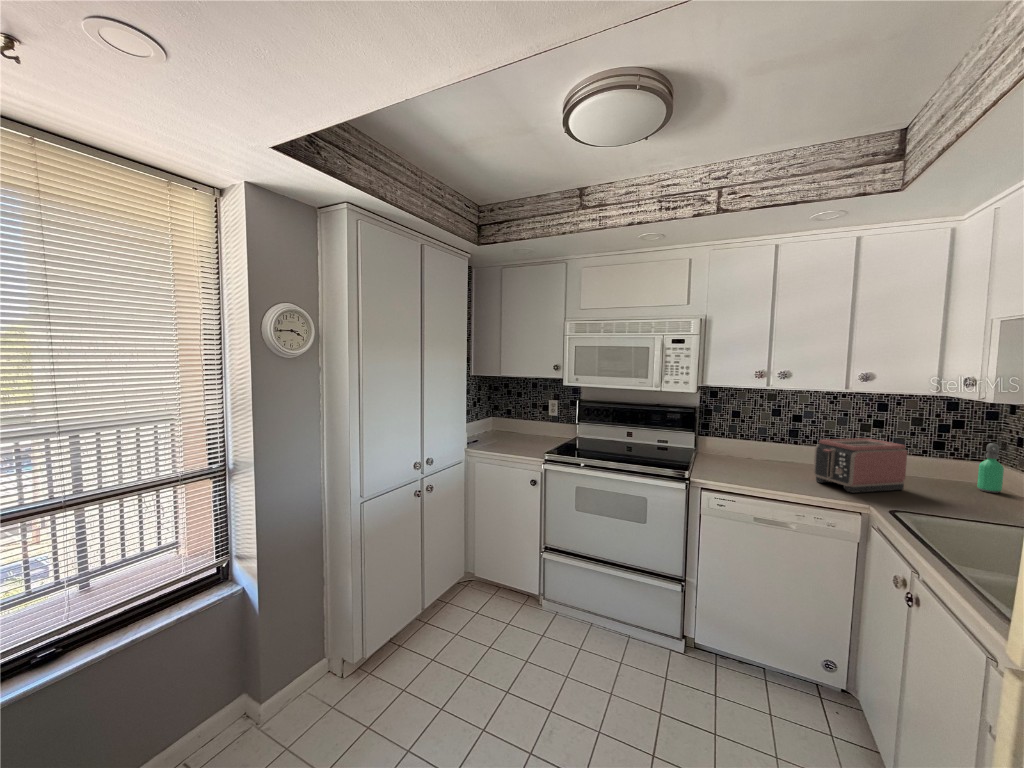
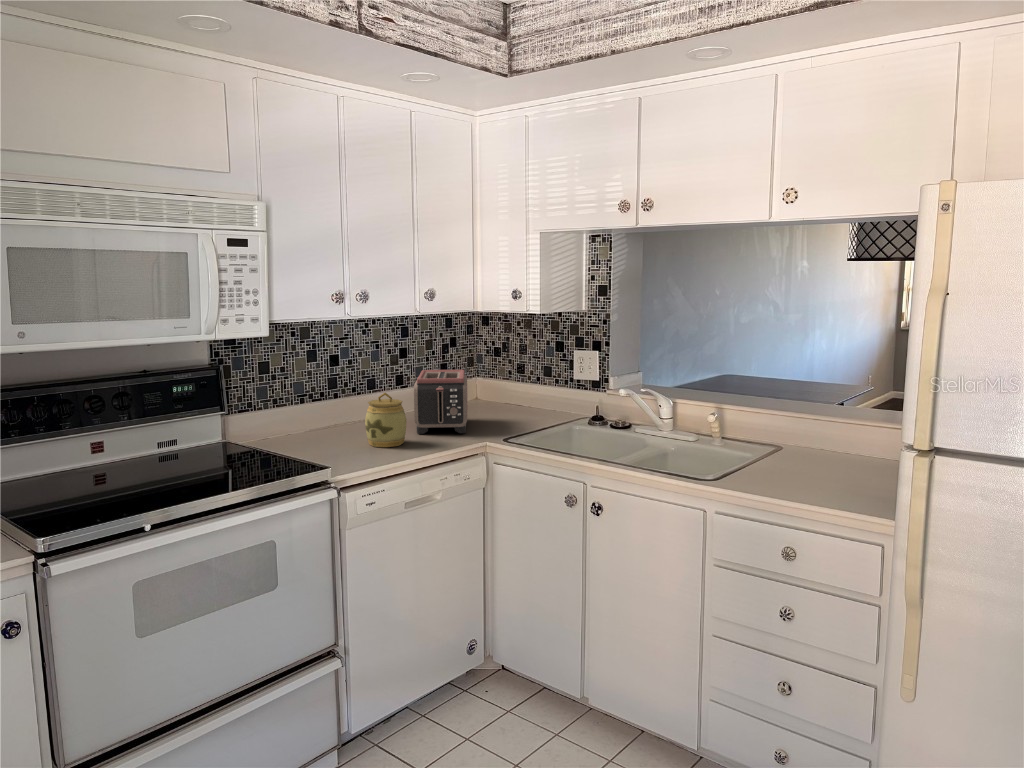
jar: none [756,441,789,481] -> present [365,393,406,447]
soap dispenser: present [977,443,1004,493] -> none [475,356,491,405]

